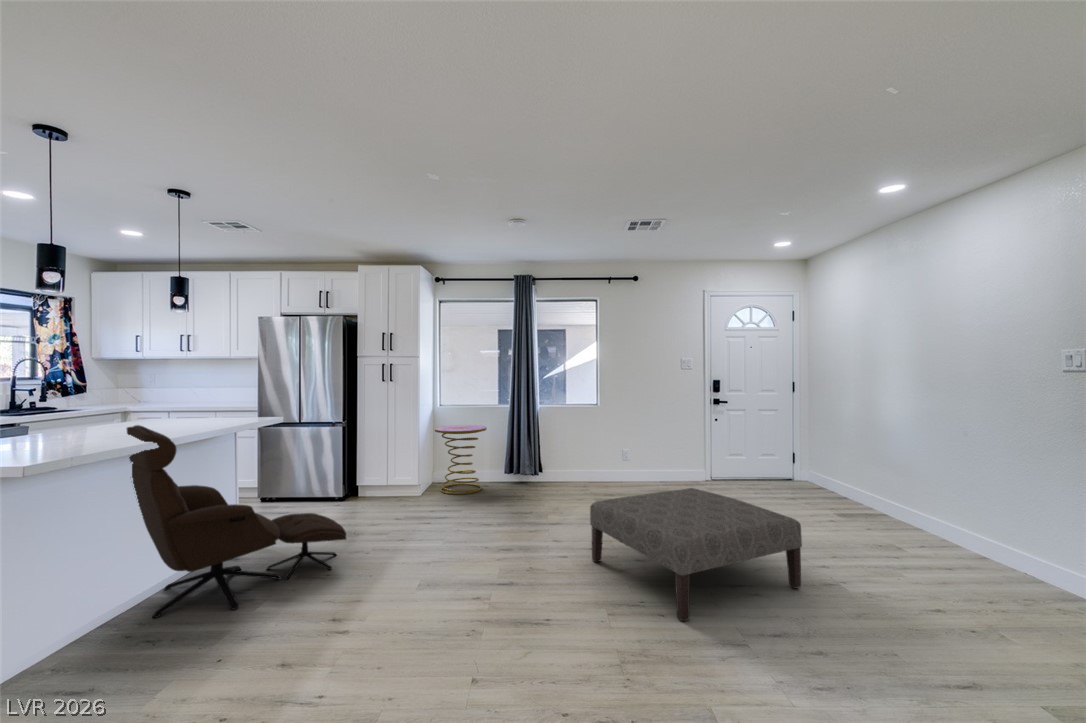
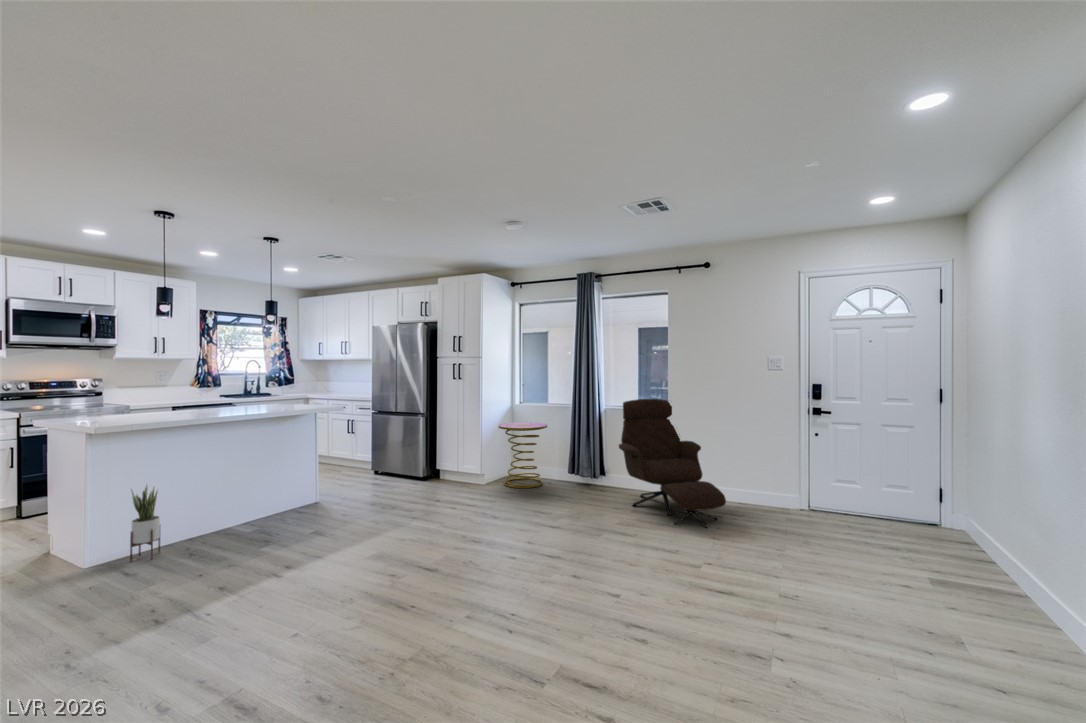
lounge chair: present [126,425,346,618] -> present [619,399,726,527]
ottoman: present [590,488,802,621] -> none [500,509,695,654]
potted plant: none [48,546,96,676] -> present [130,485,160,561]

